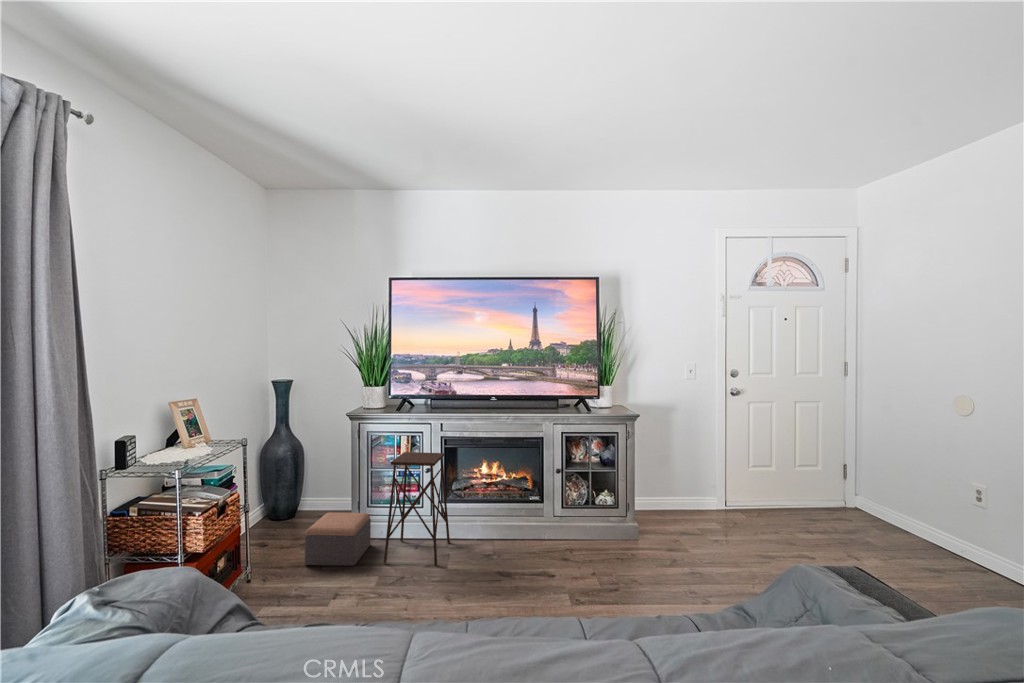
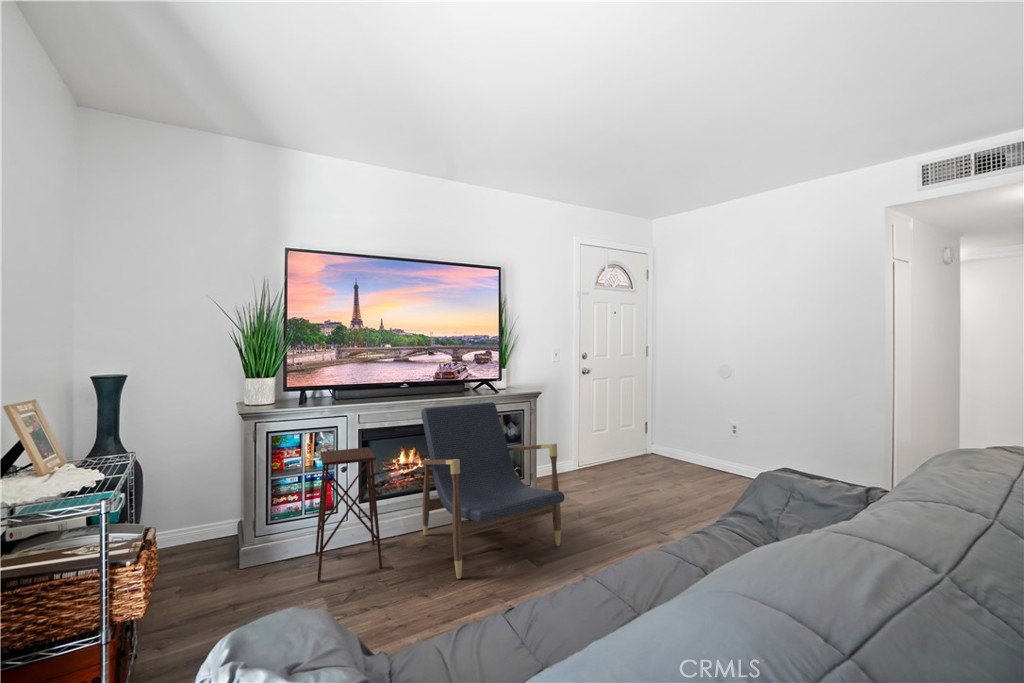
lounge chair: none [483,421,616,594] -> present [421,402,565,579]
footstool: present [305,512,371,566] -> none [209,531,282,611]

